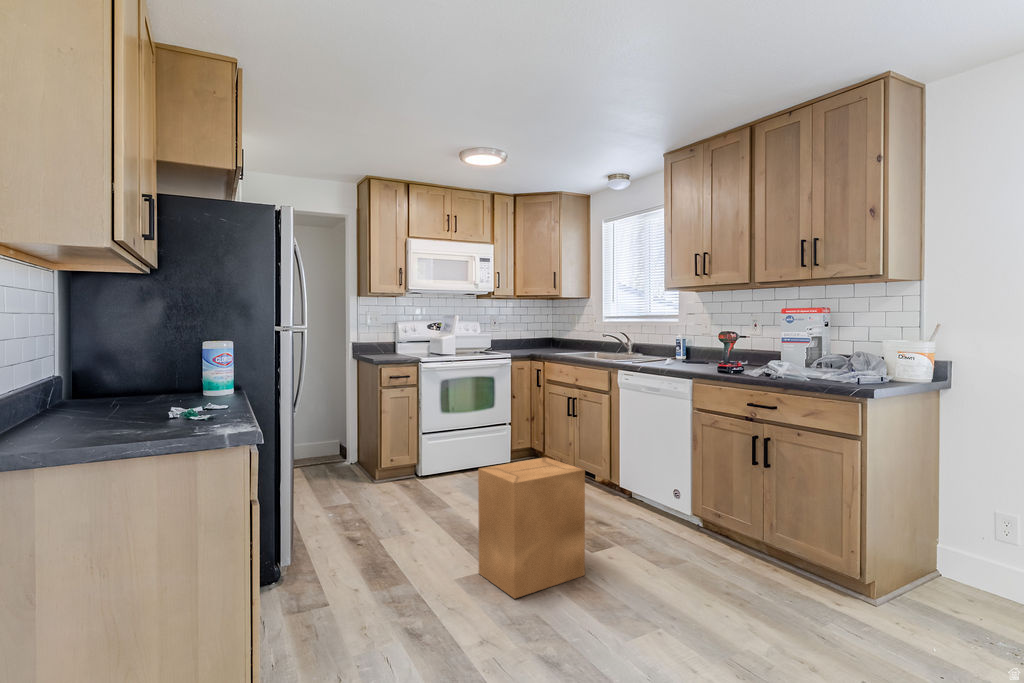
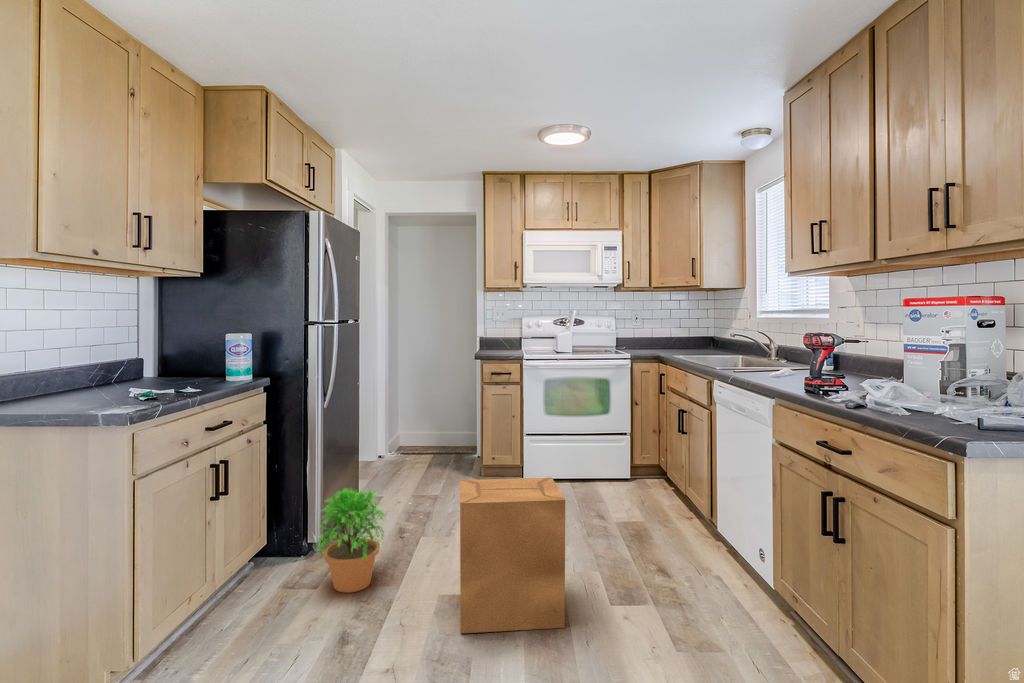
potted plant: none [324,490,410,598] -> present [317,488,385,593]

